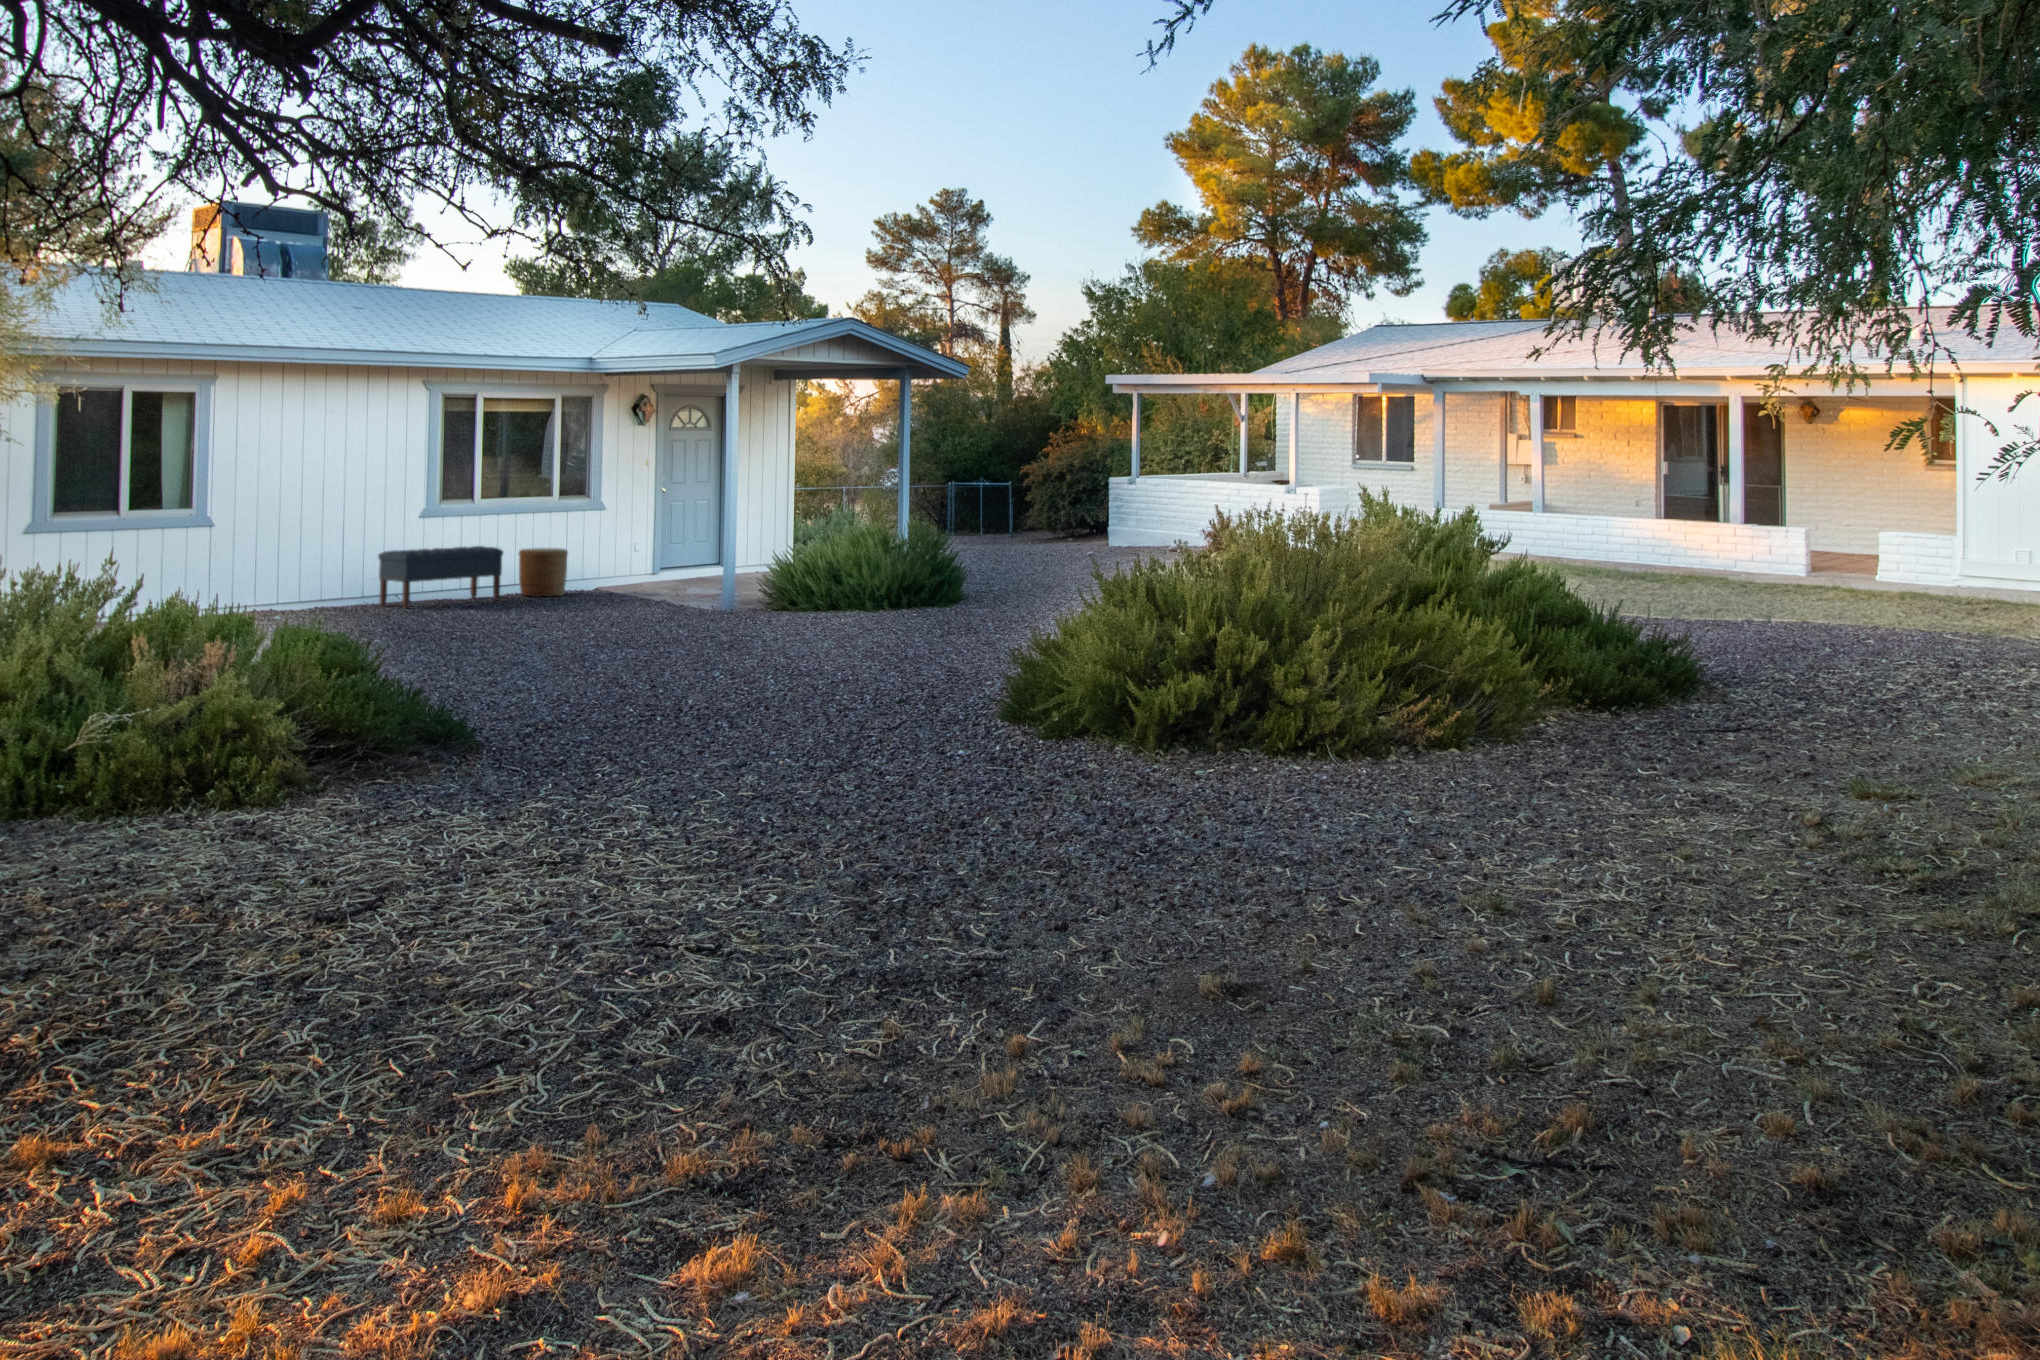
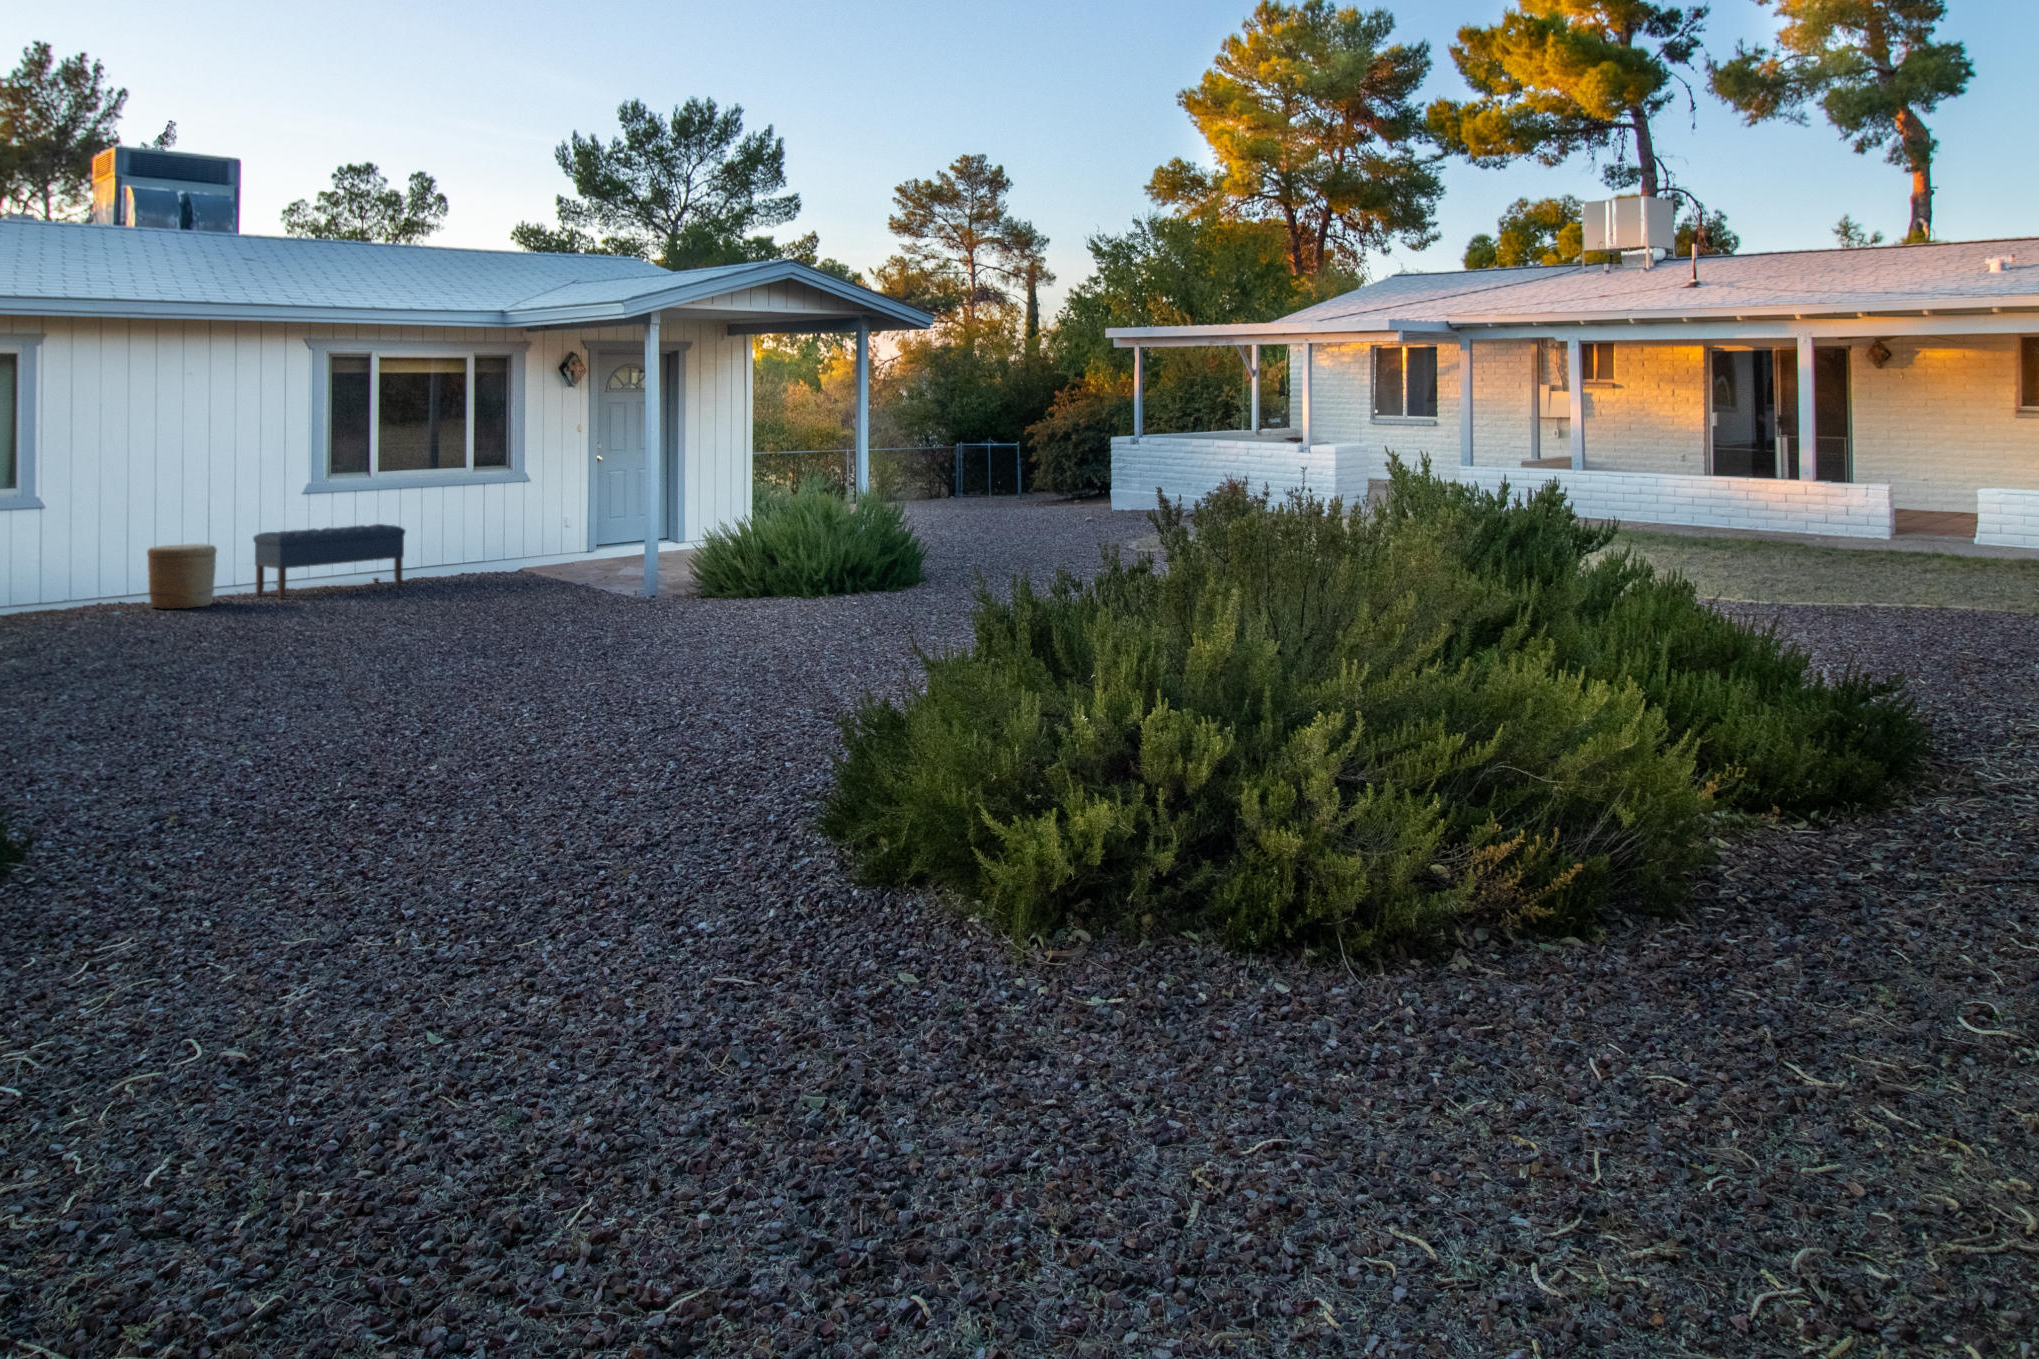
woven basket: present [519,548,568,597] -> present [147,544,217,609]

